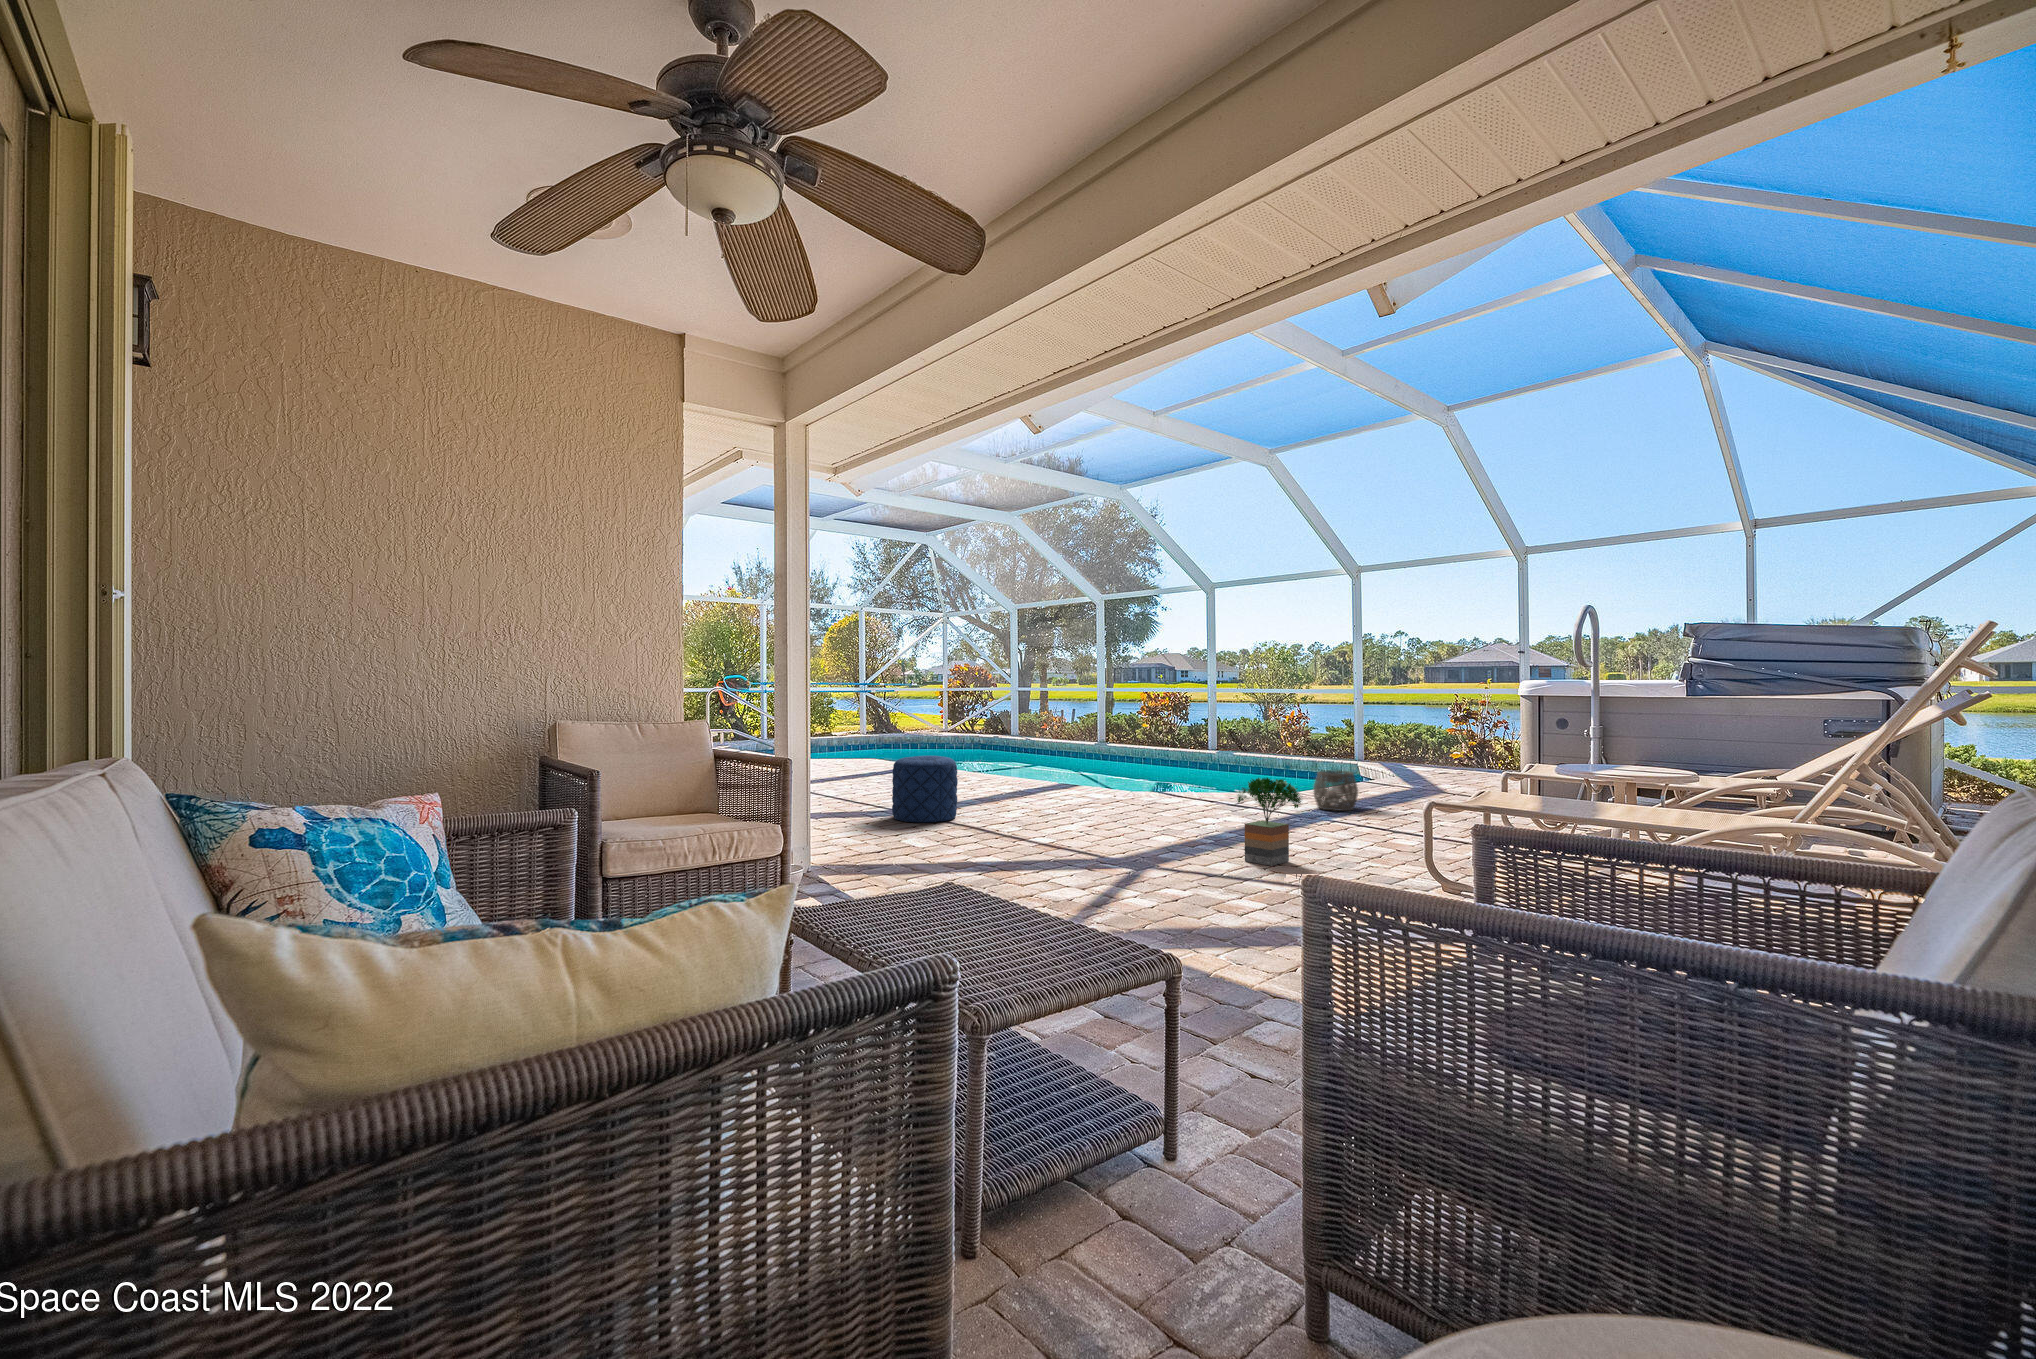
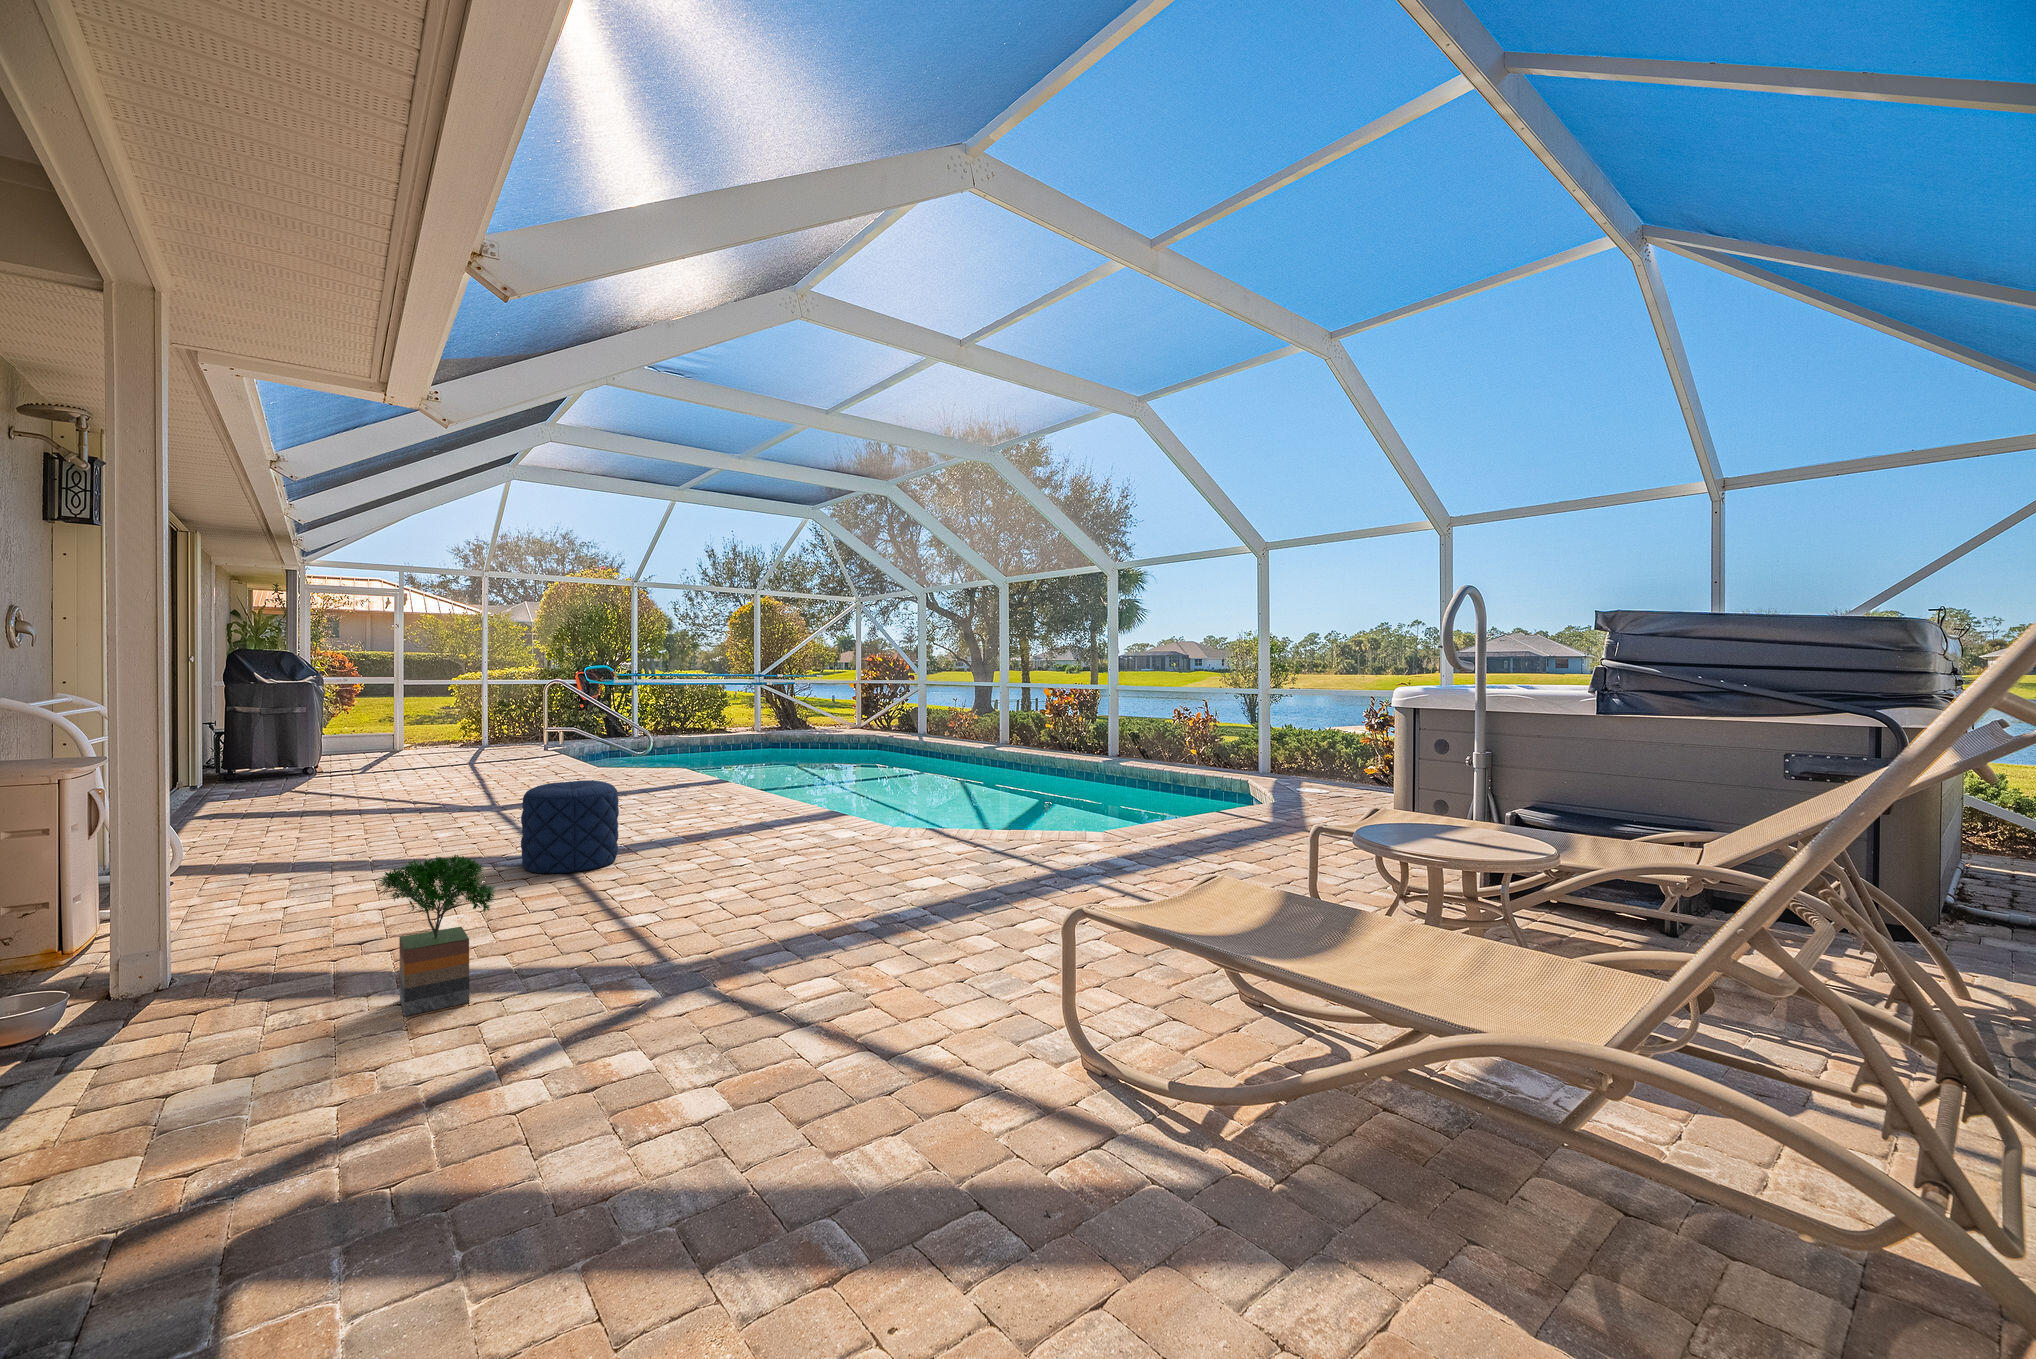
woven basket: present [1314,771,1358,811] -> none [1109,803,1166,859]
potted tree: present [1237,778,1302,866] -> present [378,855,495,1016]

